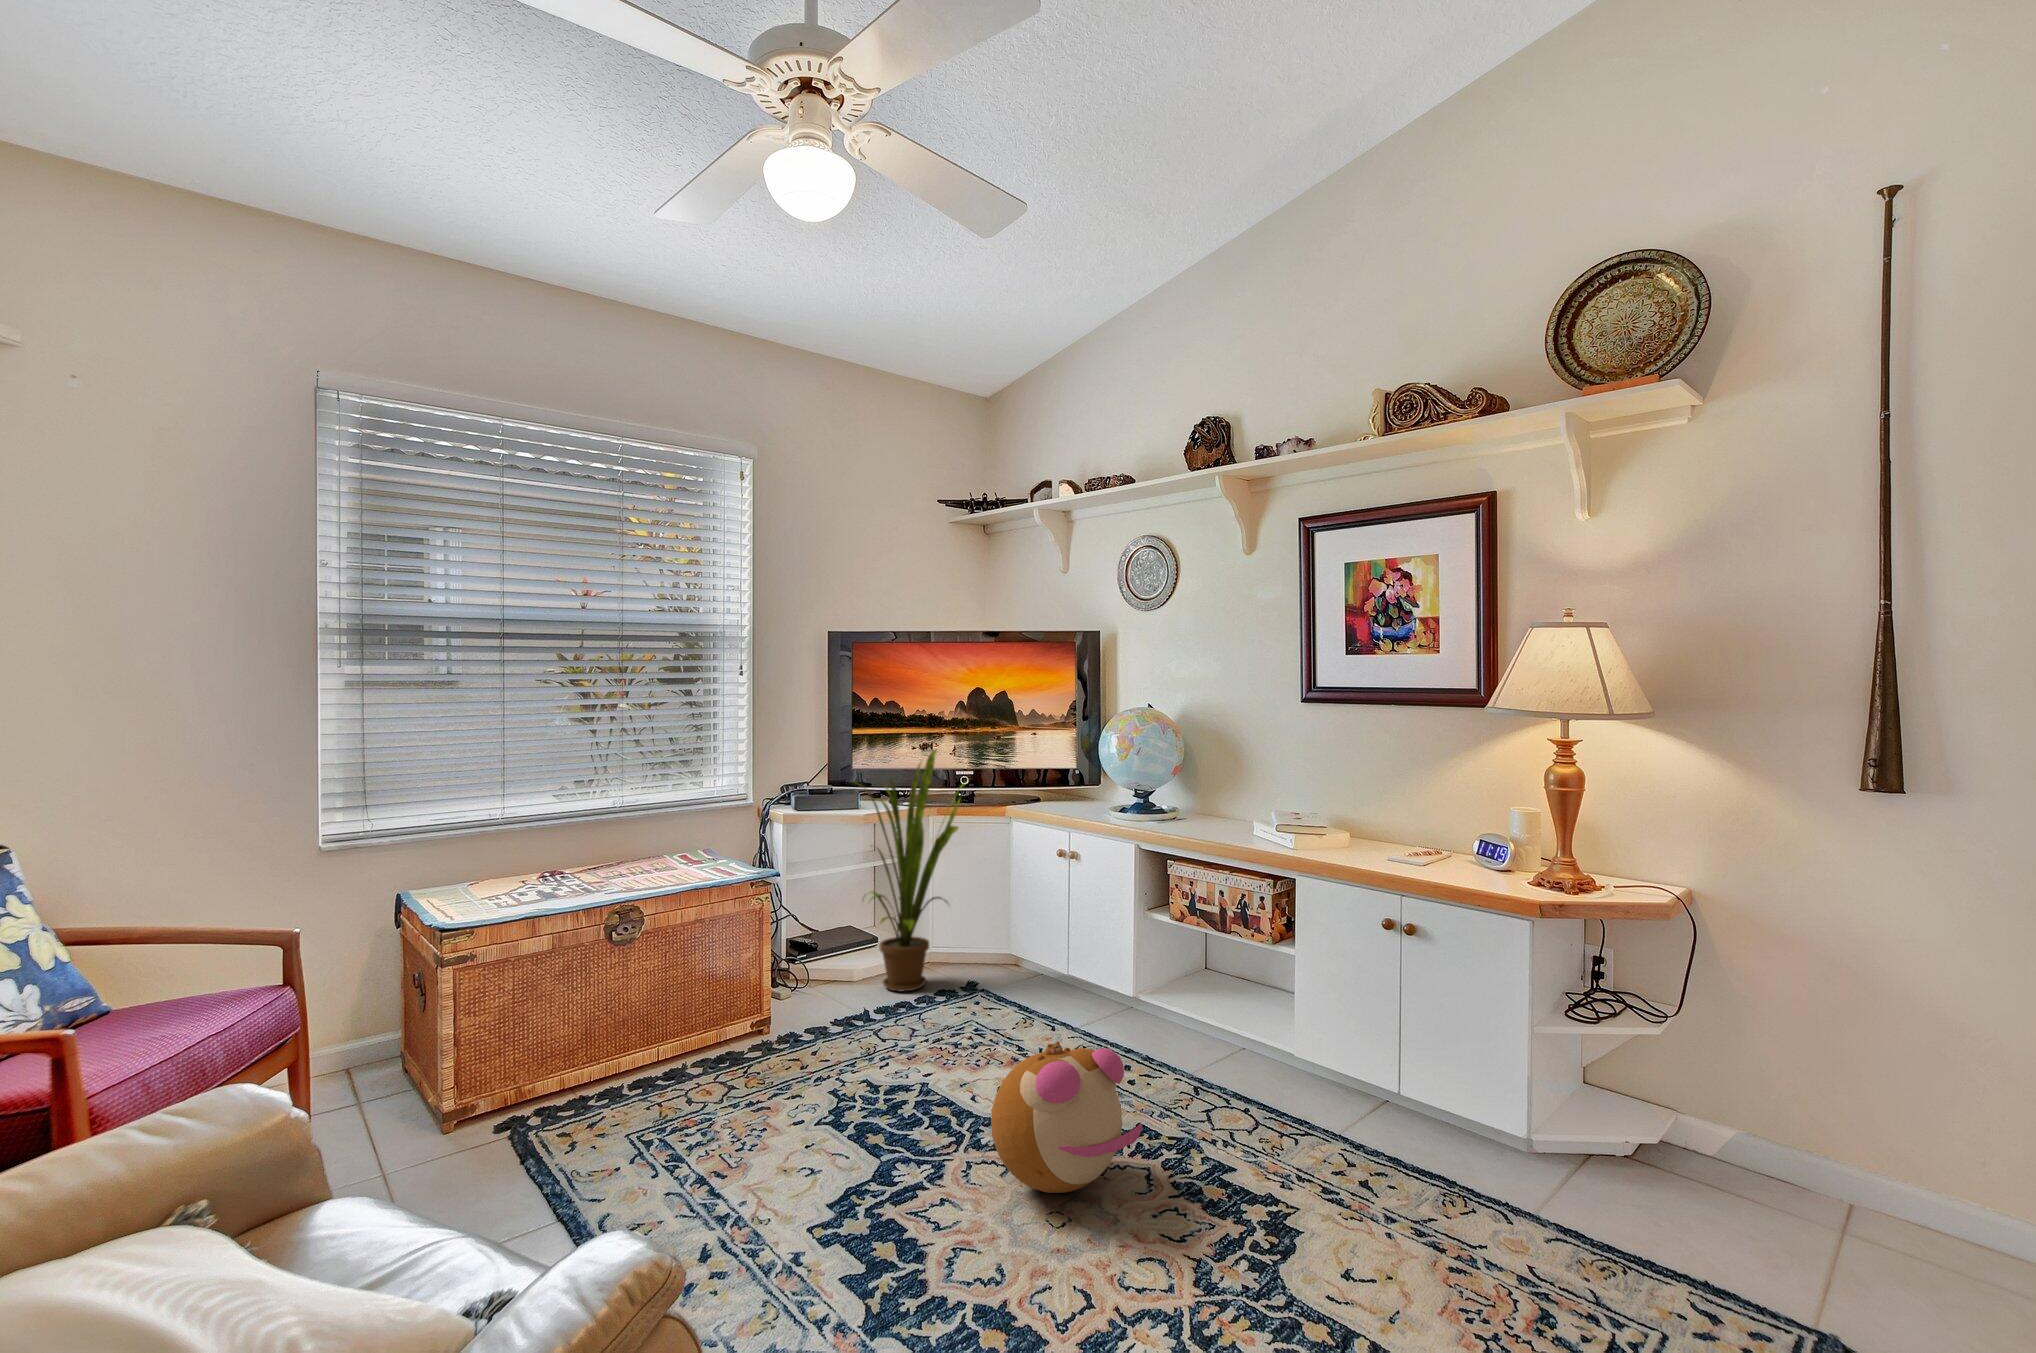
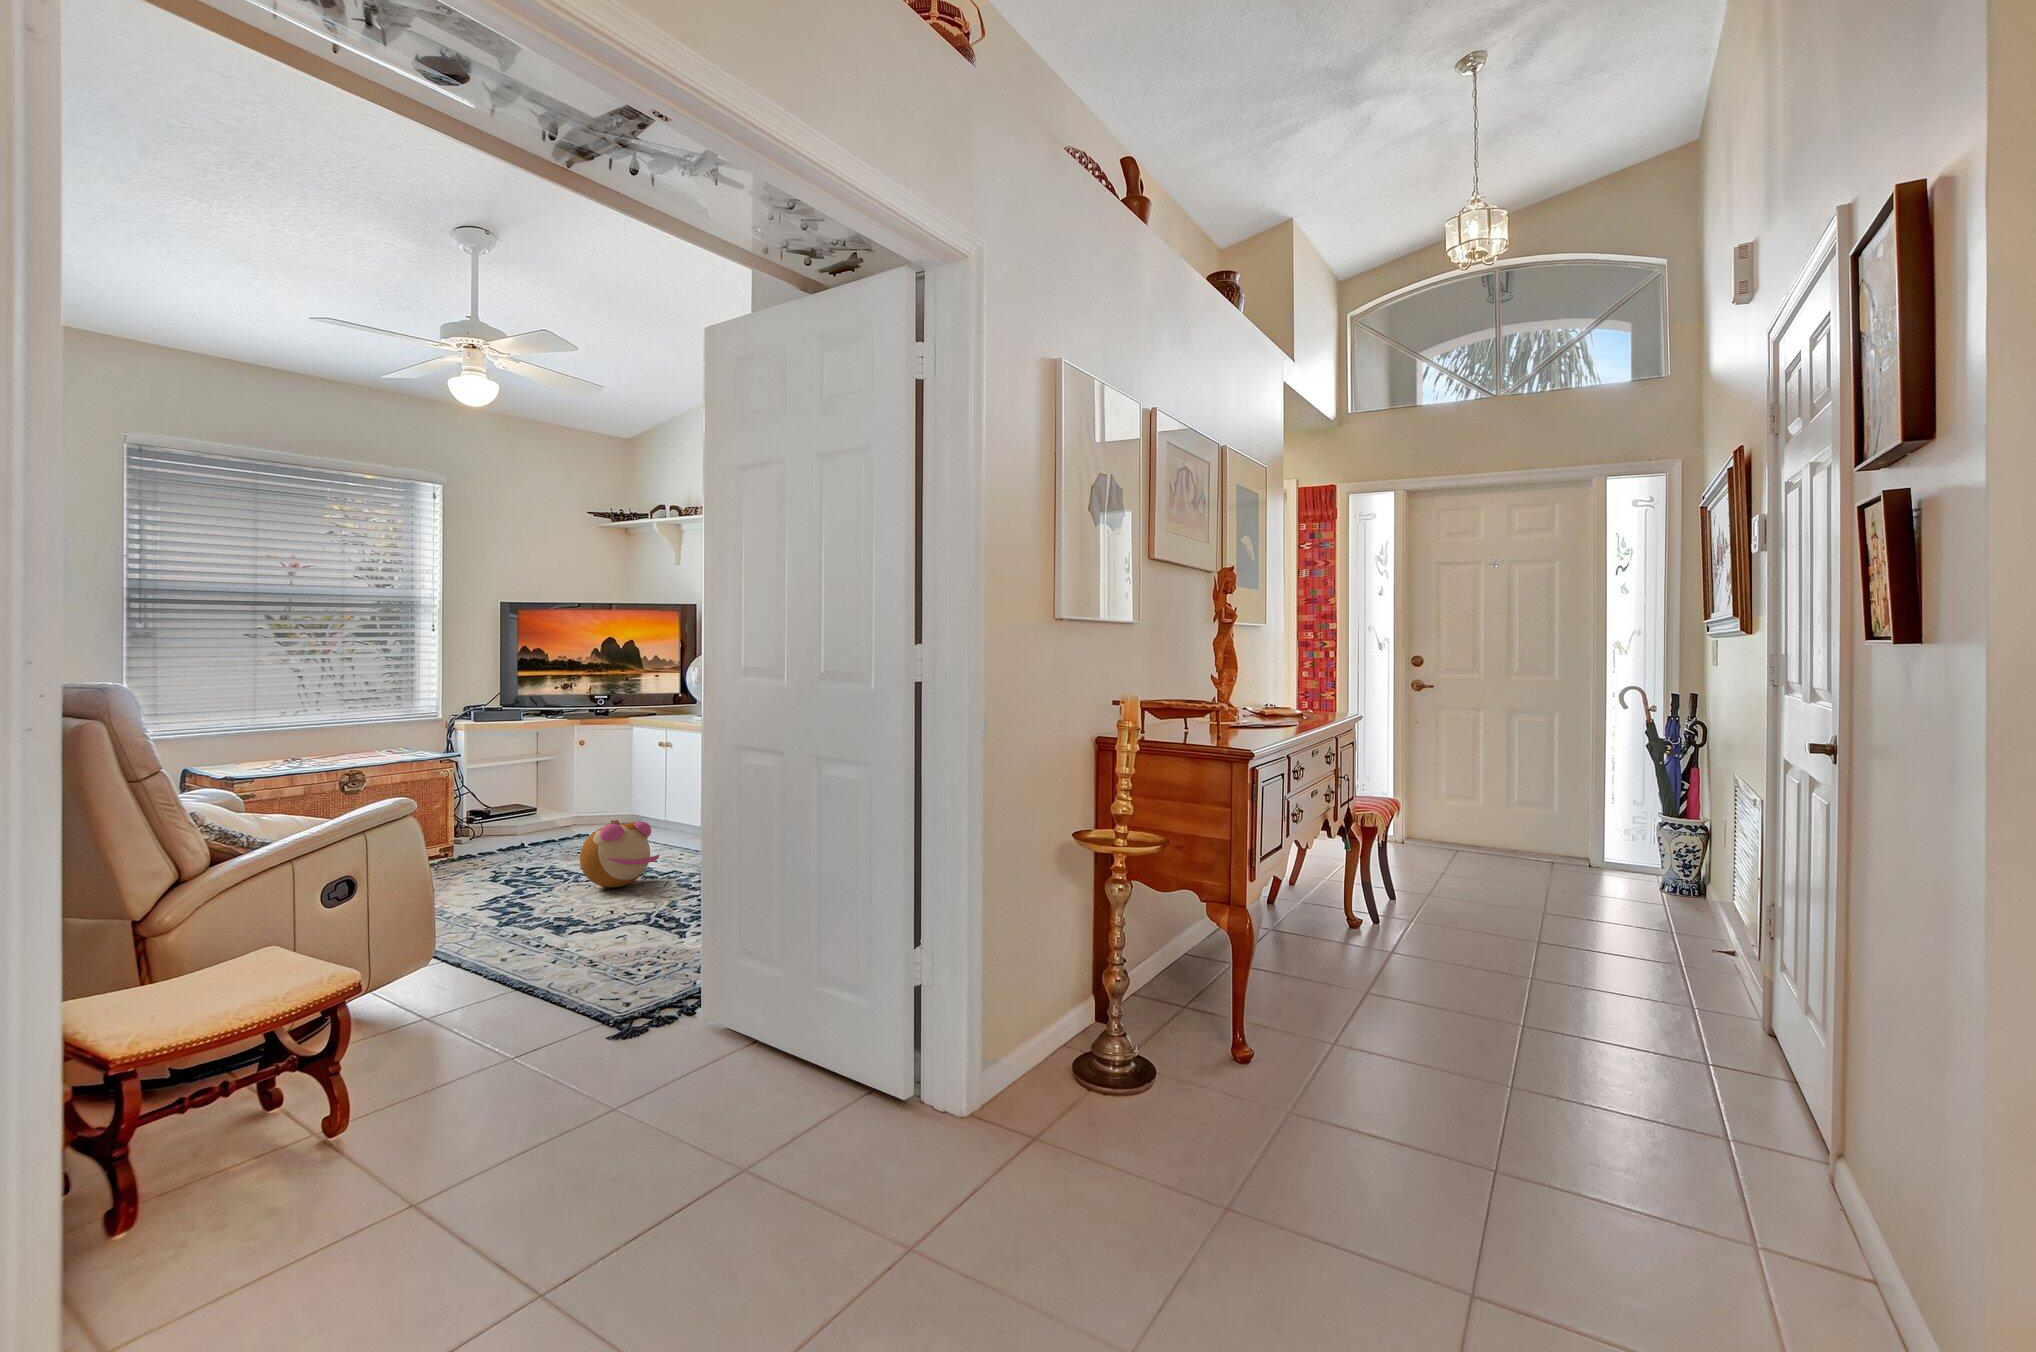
house plant: present [870,750,960,992] -> none [509,681,600,835]

